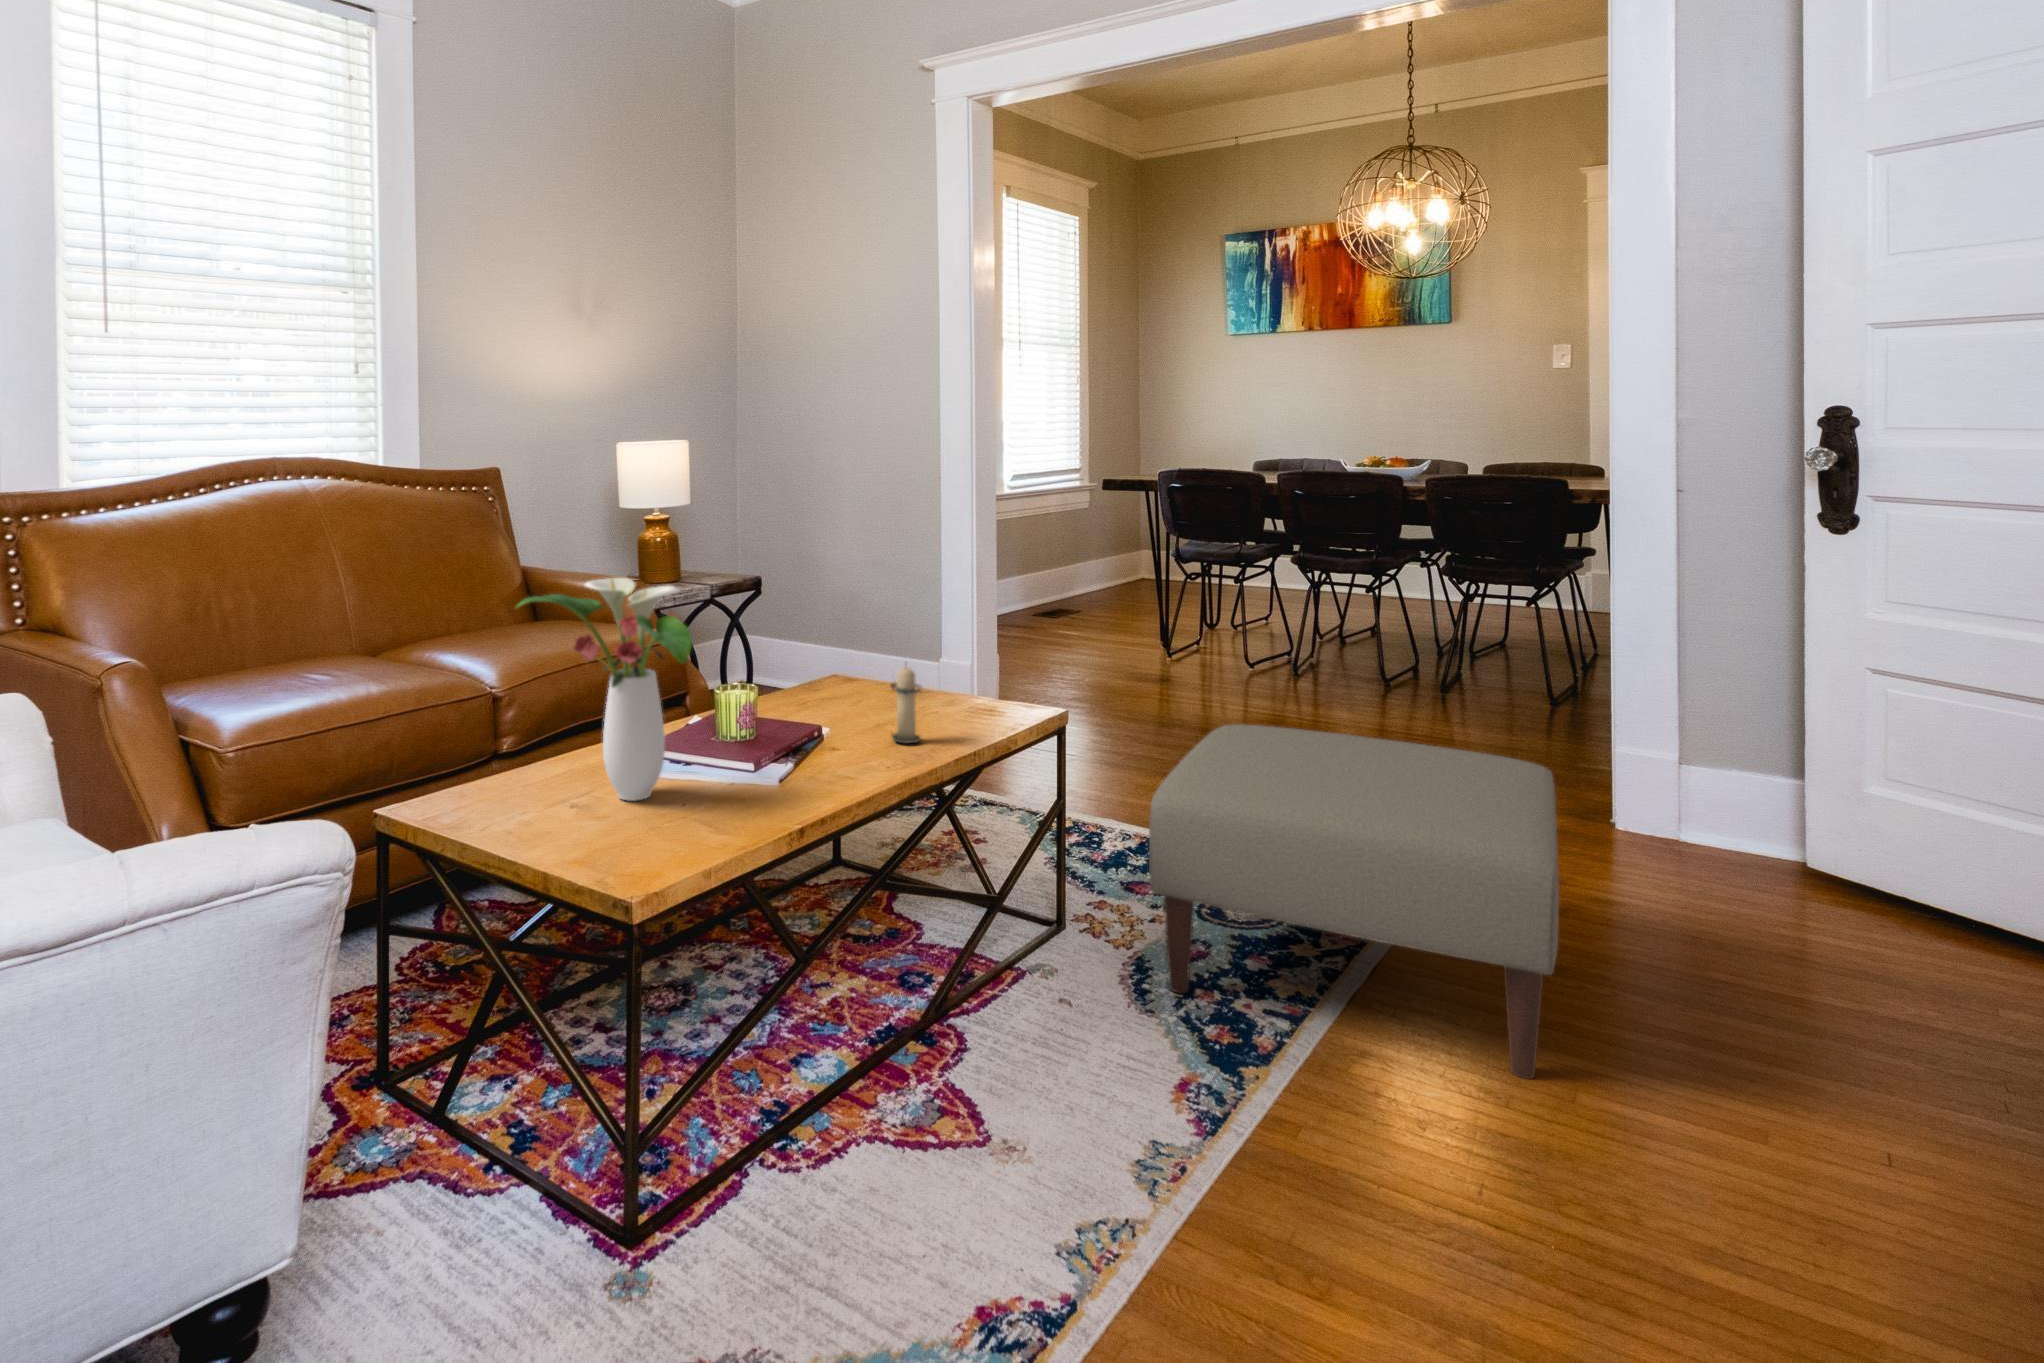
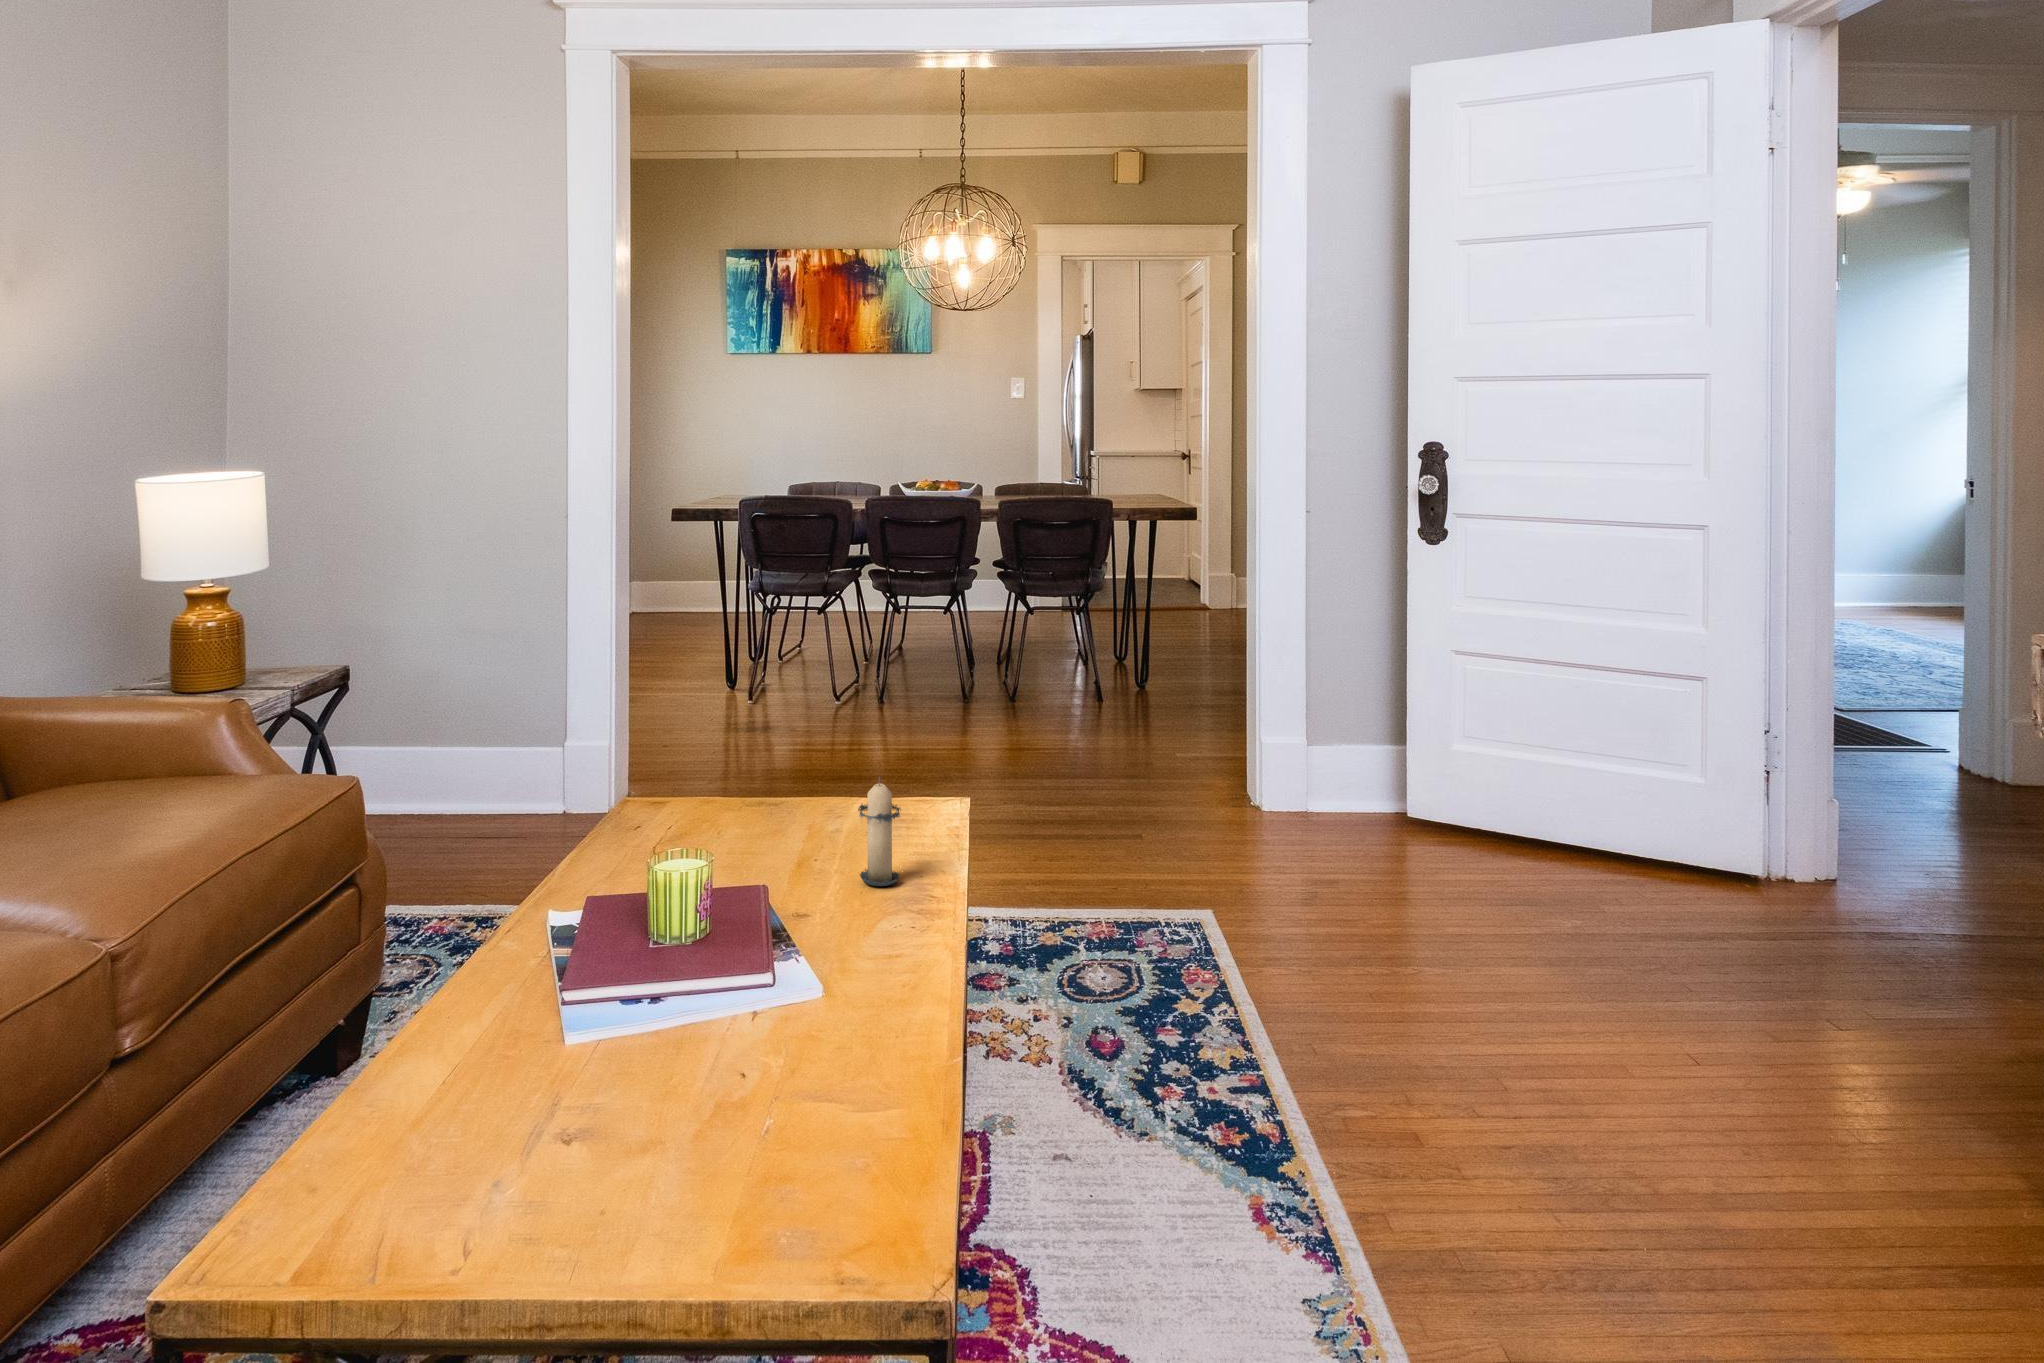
flower arrangement: present [517,578,692,801] -> none [518,724,846,1090]
ottoman: present [1149,724,1559,1079] -> none [1048,772,1501,1103]

